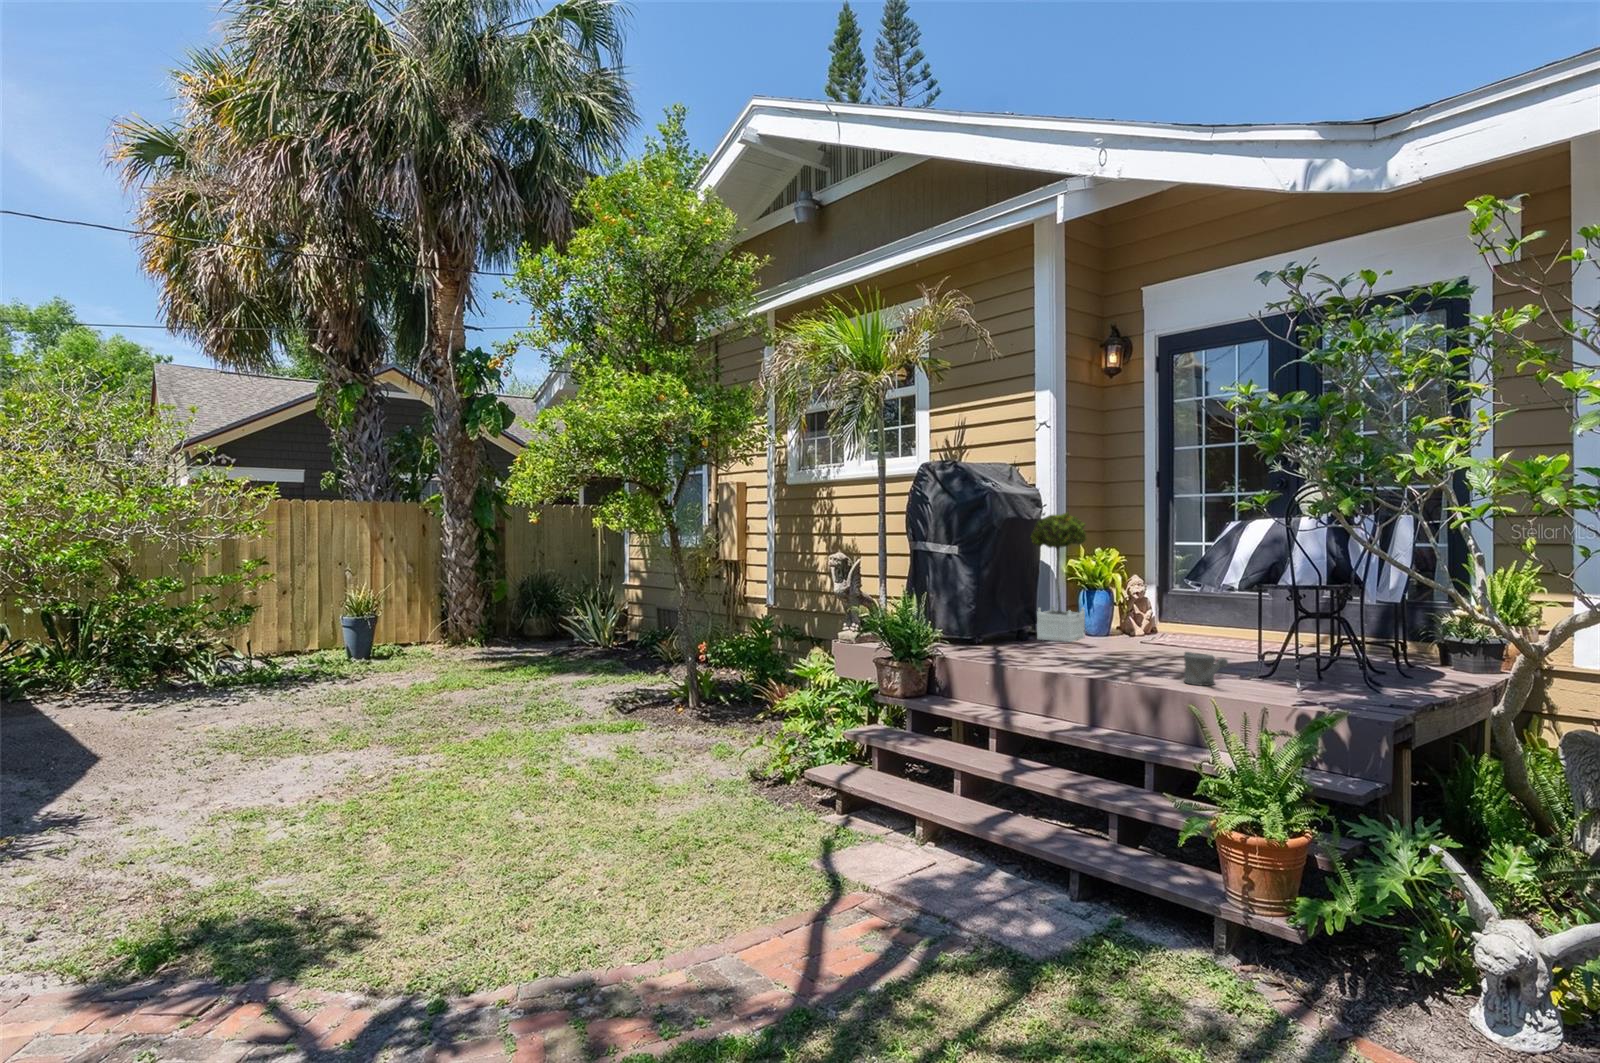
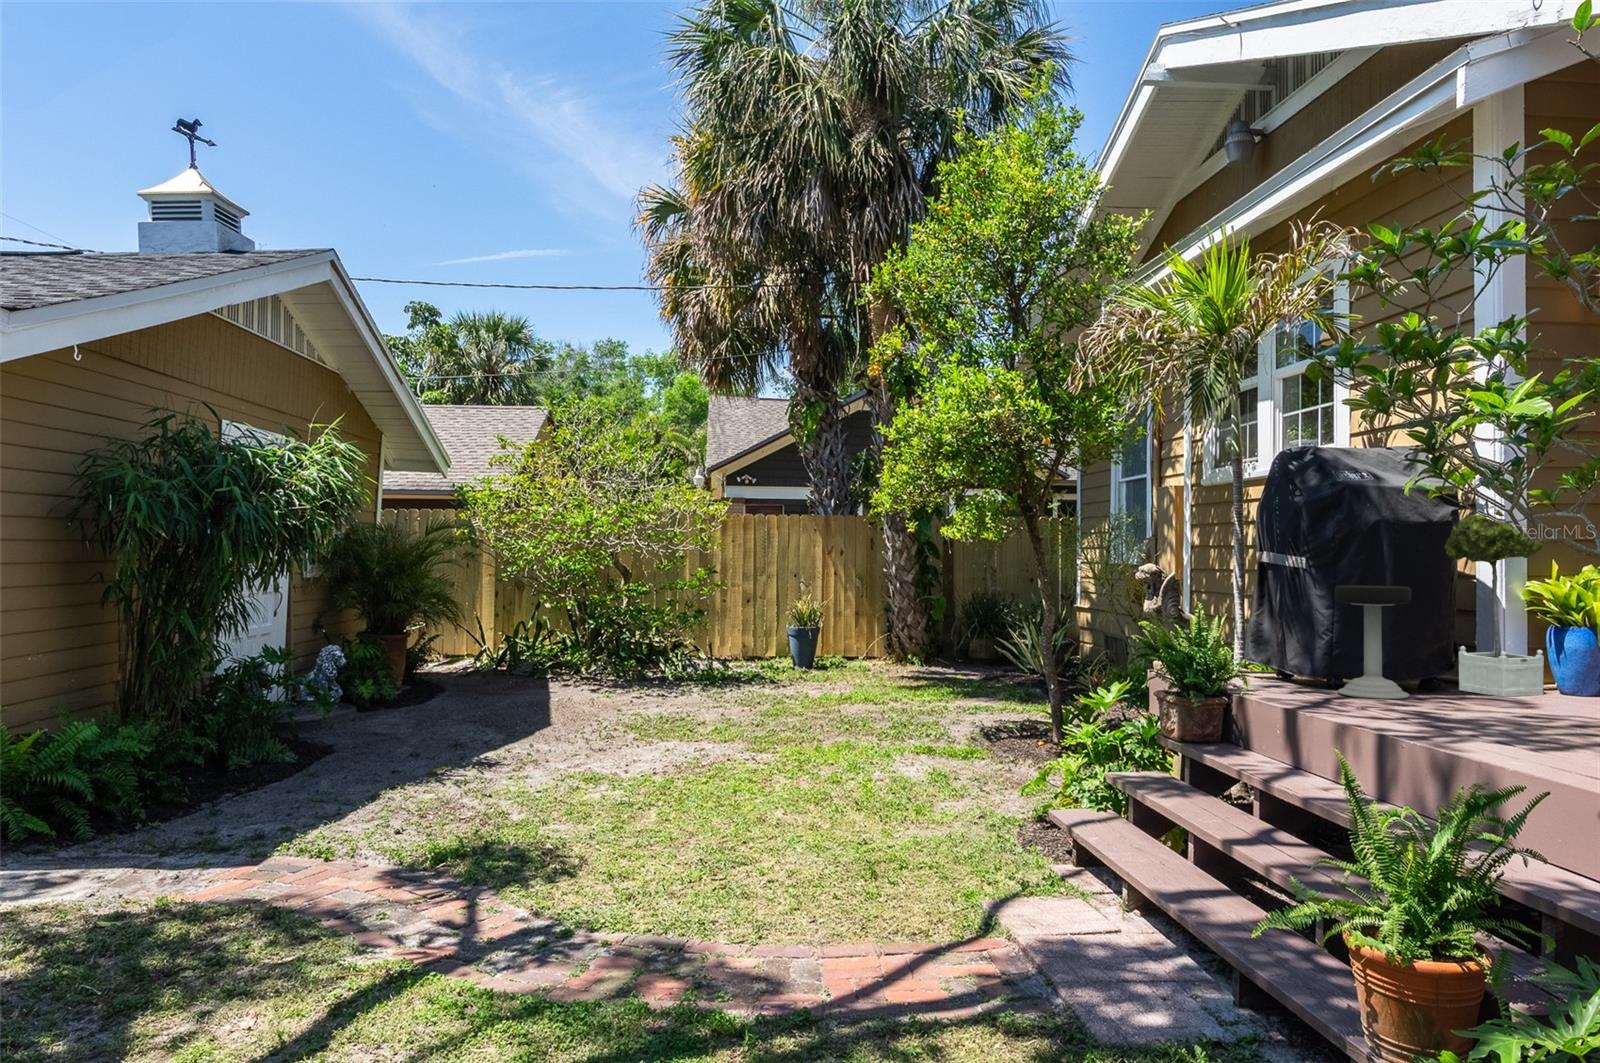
stool: none [978,567,1029,652] -> present [1335,585,1411,699]
watering can: present [1184,652,1228,685] -> none [1514,705,1566,754]

